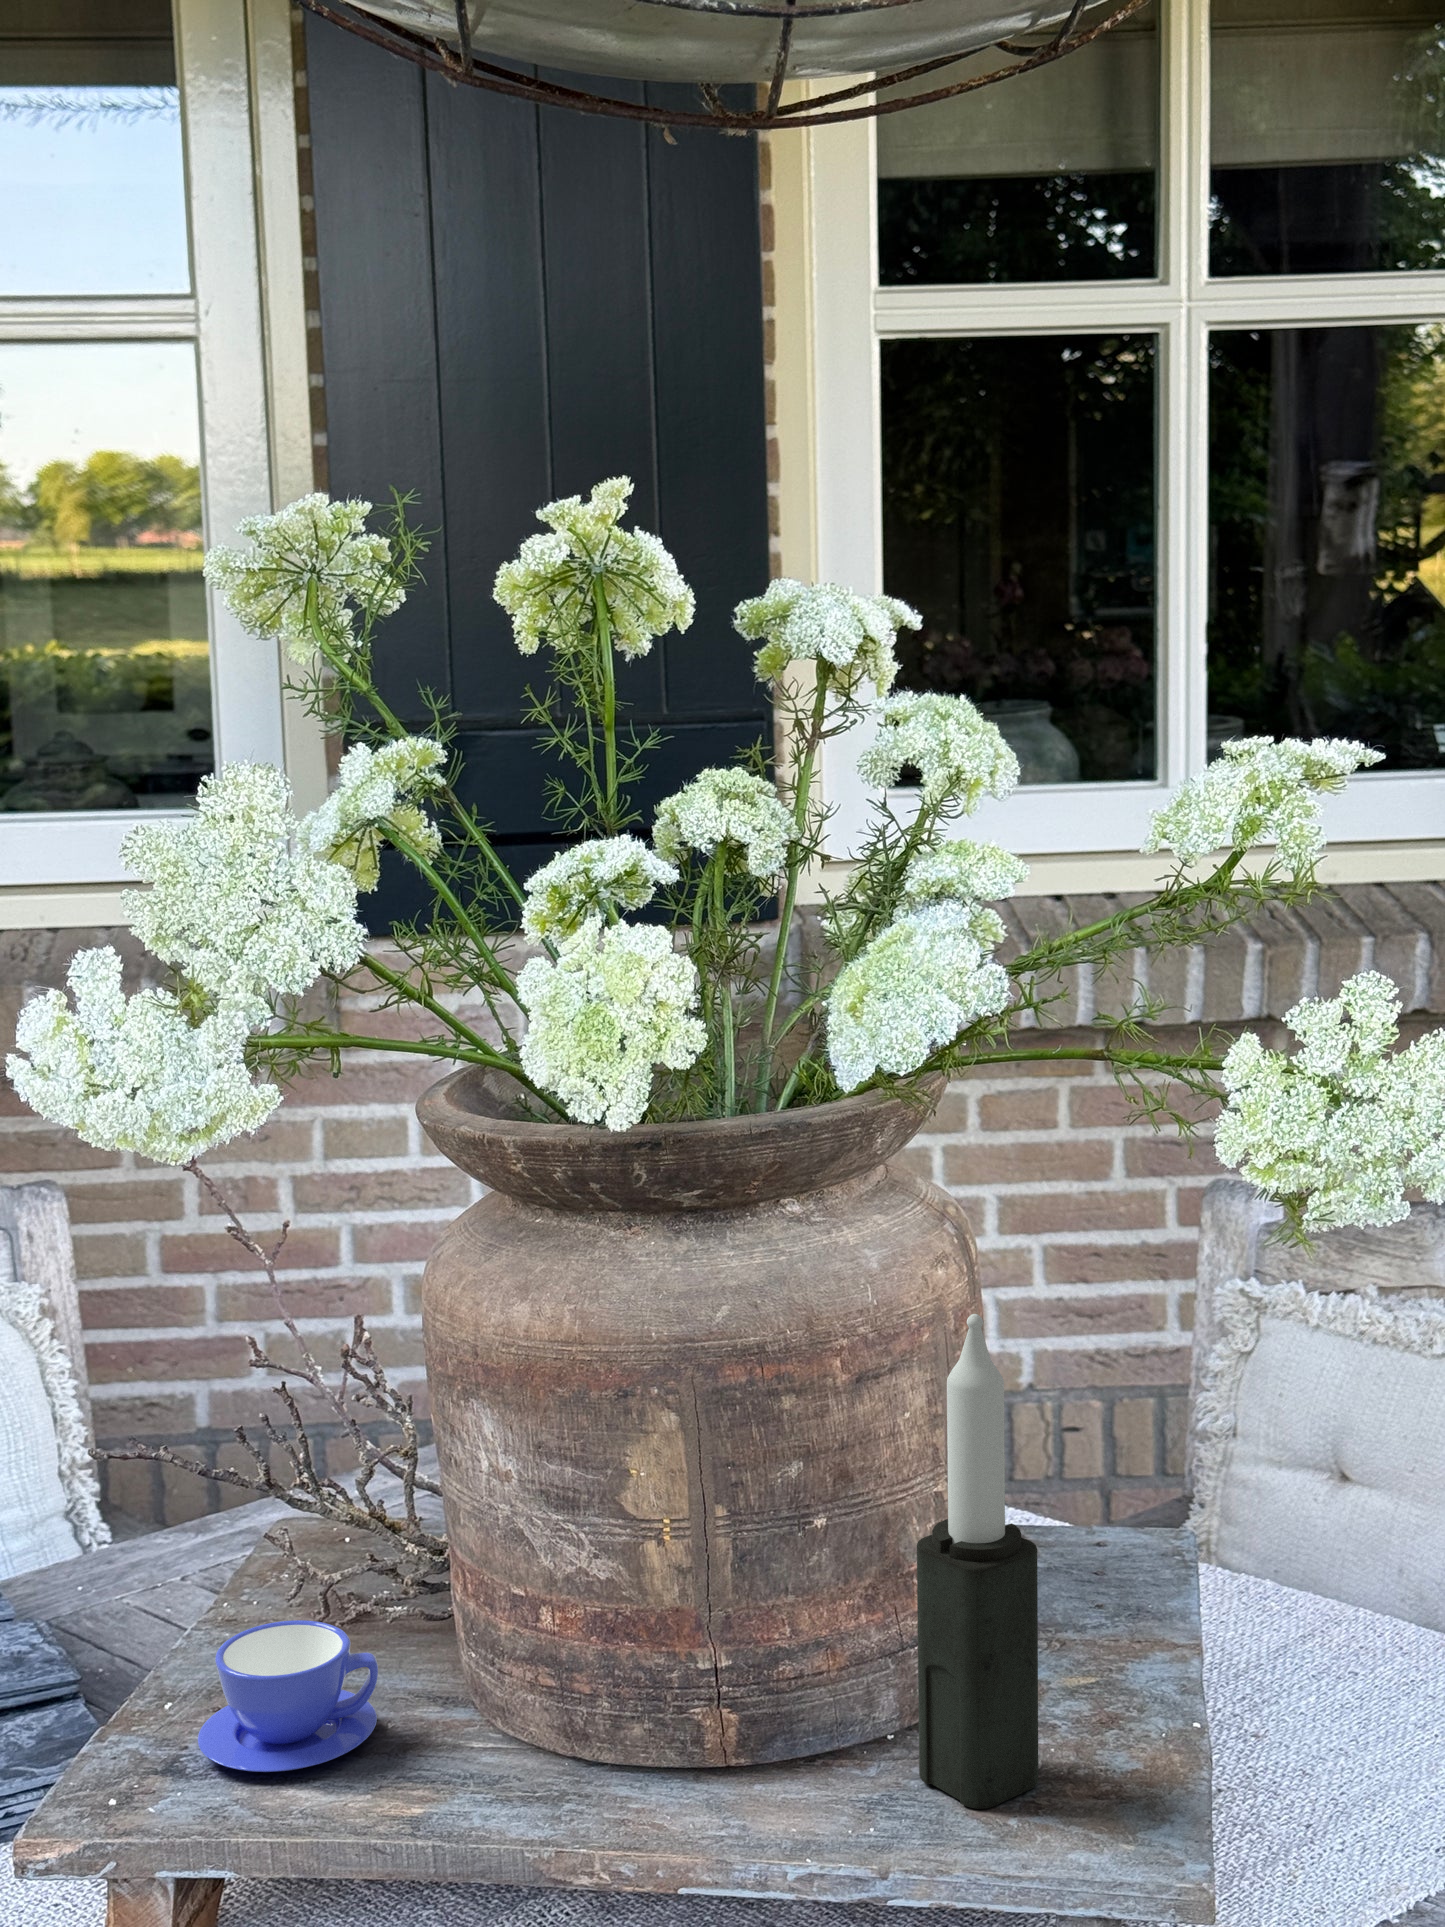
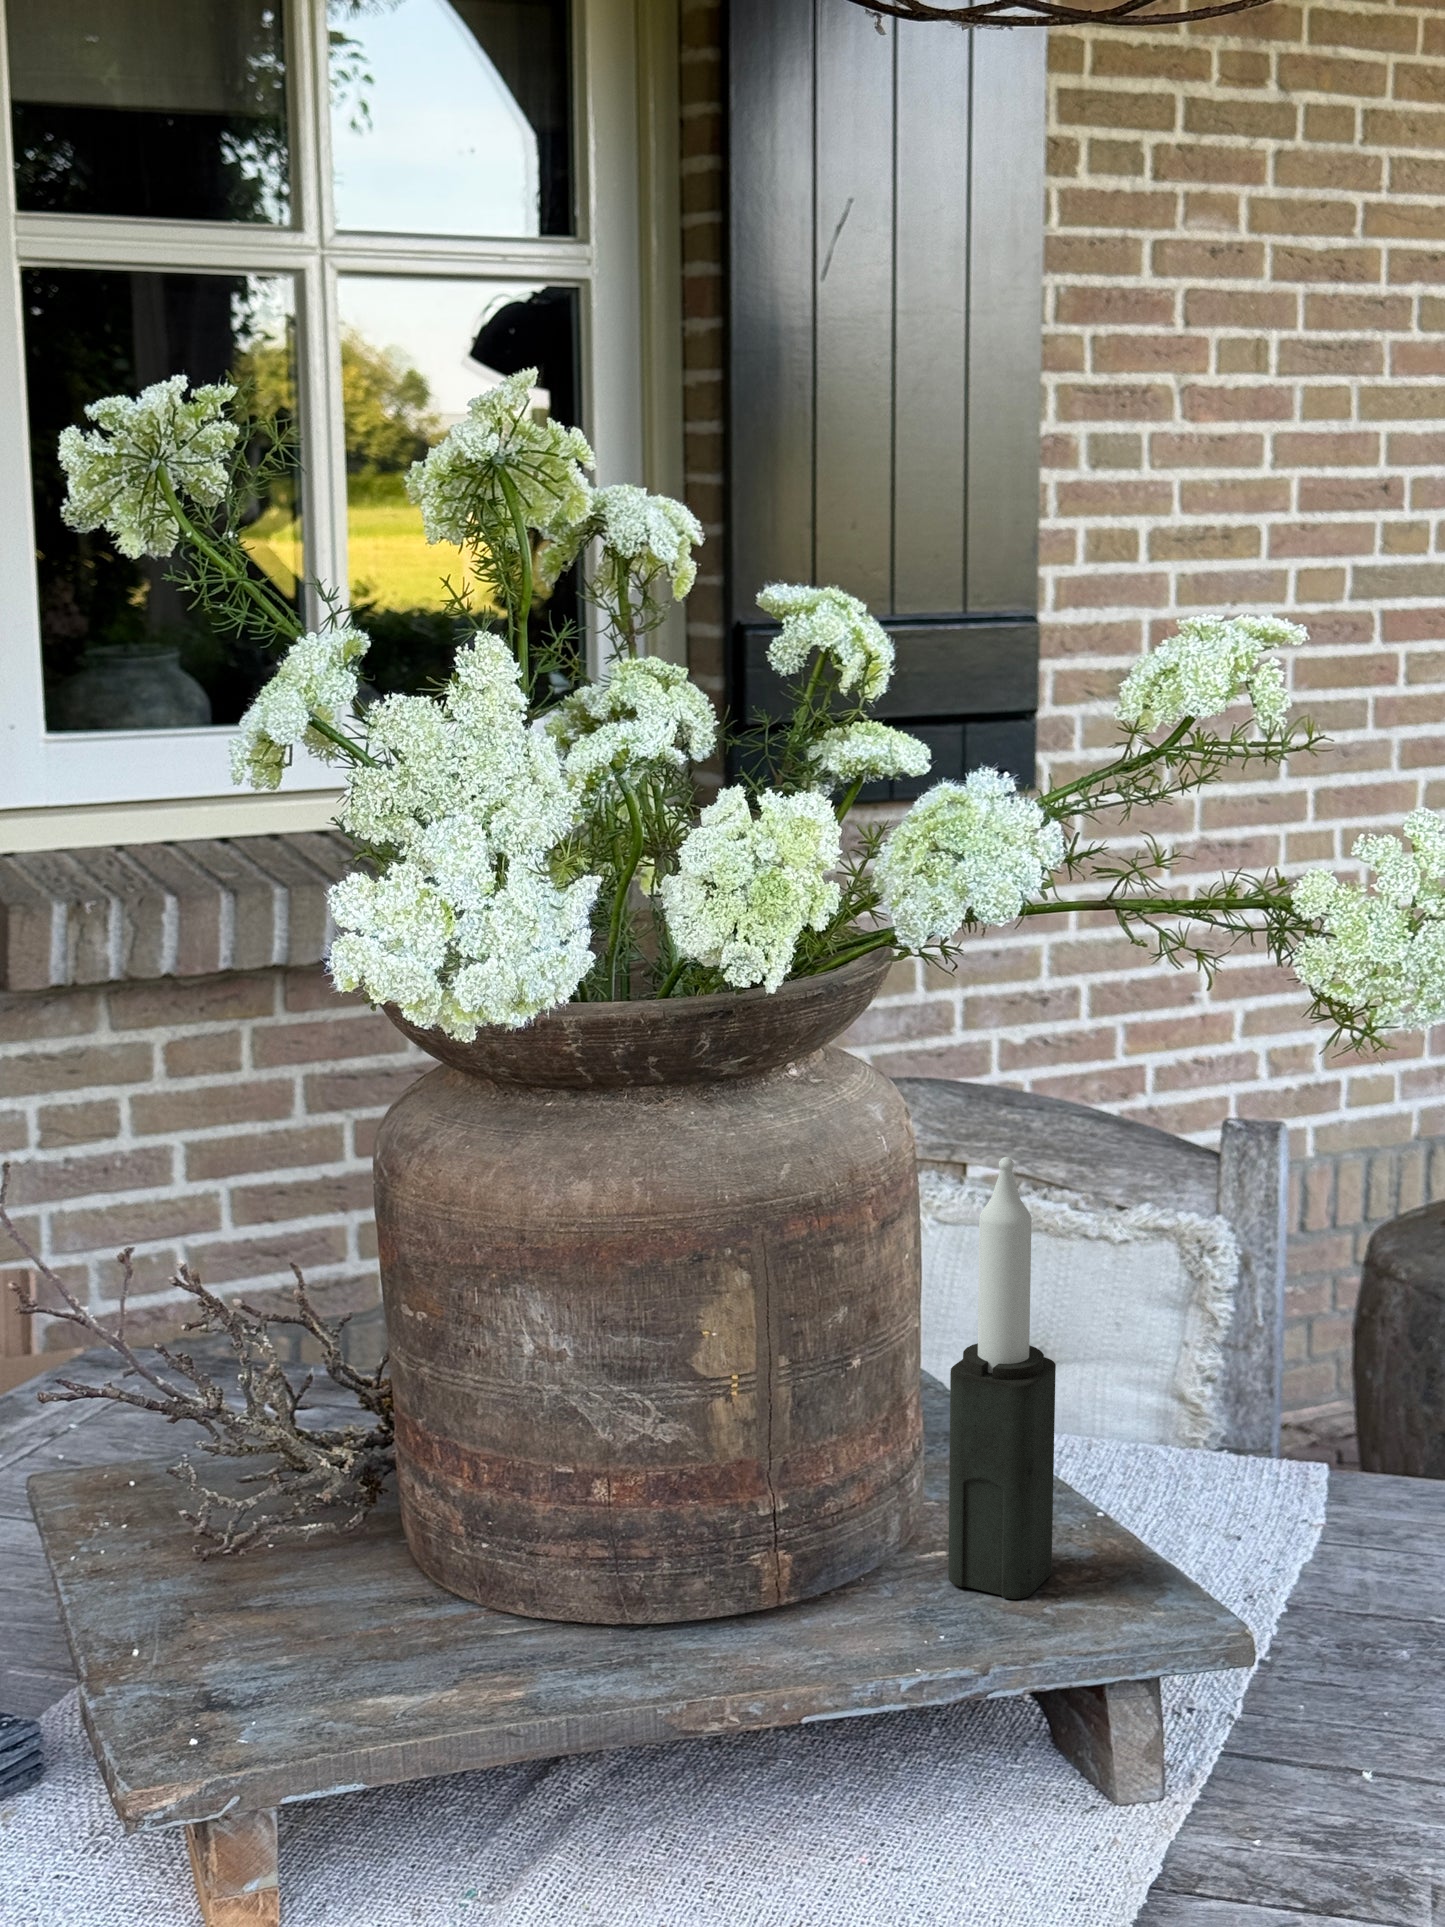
teacup: present [198,1620,378,1772] -> none [234,1536,417,1688]

